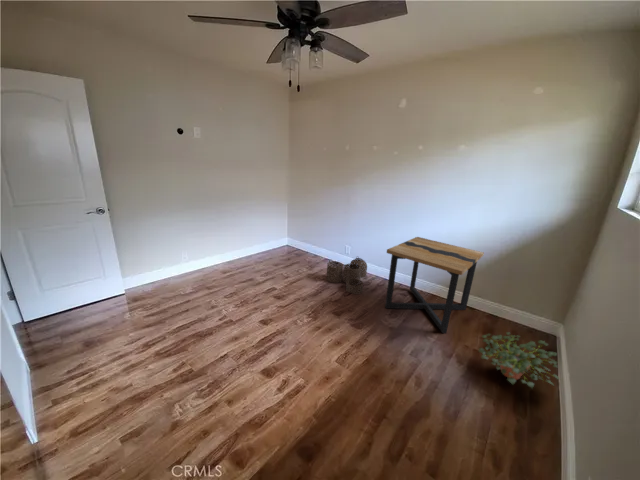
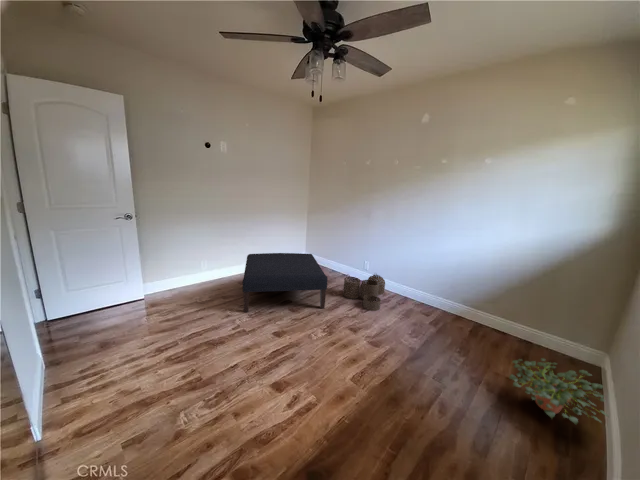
side table: present [385,237,484,334] -> none [404,254,512,357]
ottoman: none [226,240,311,302] -> present [243,253,328,312]

